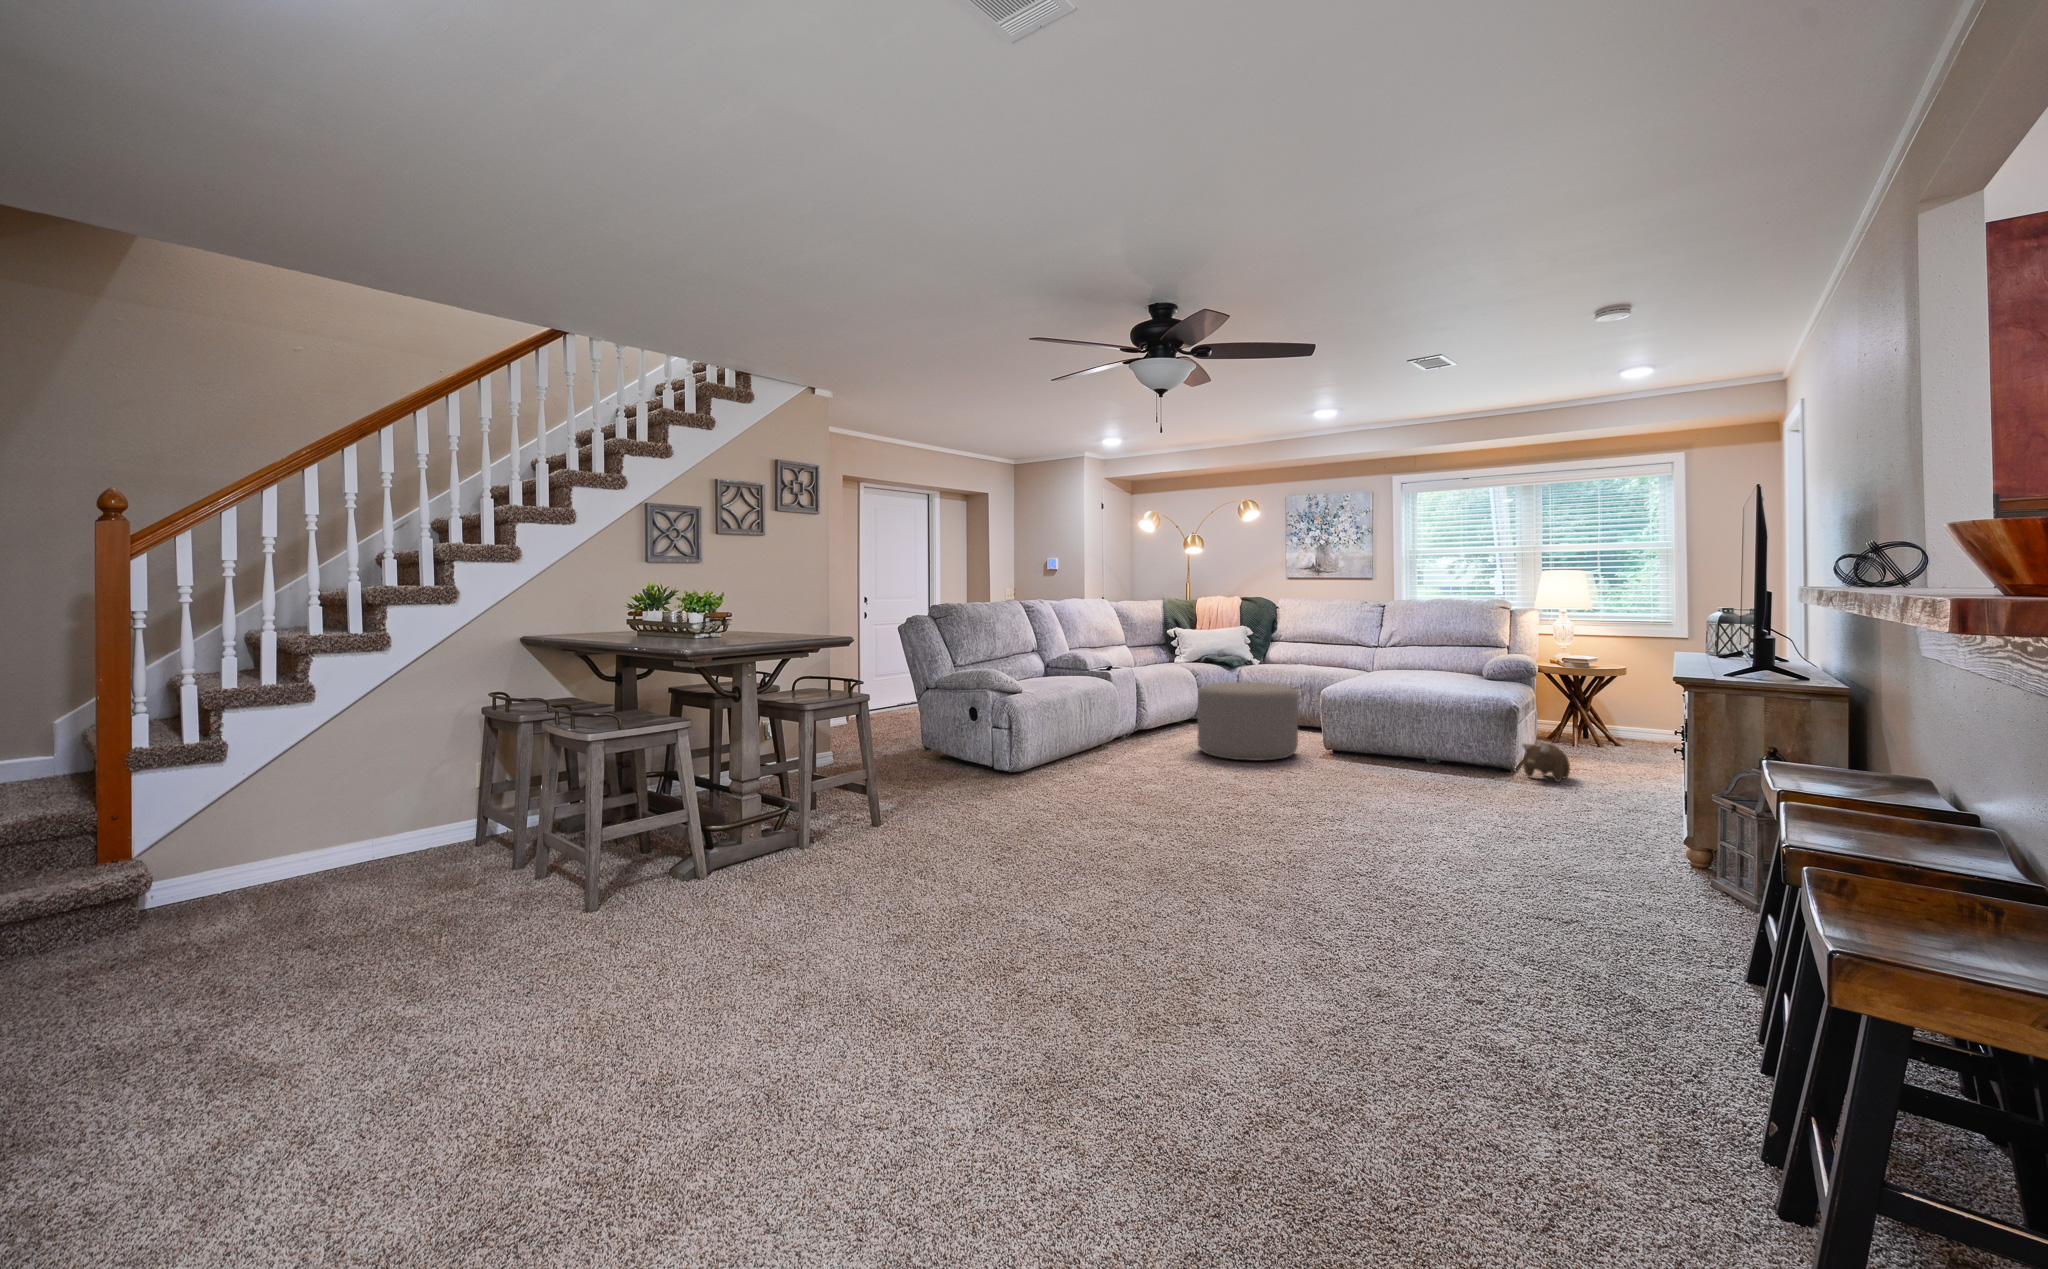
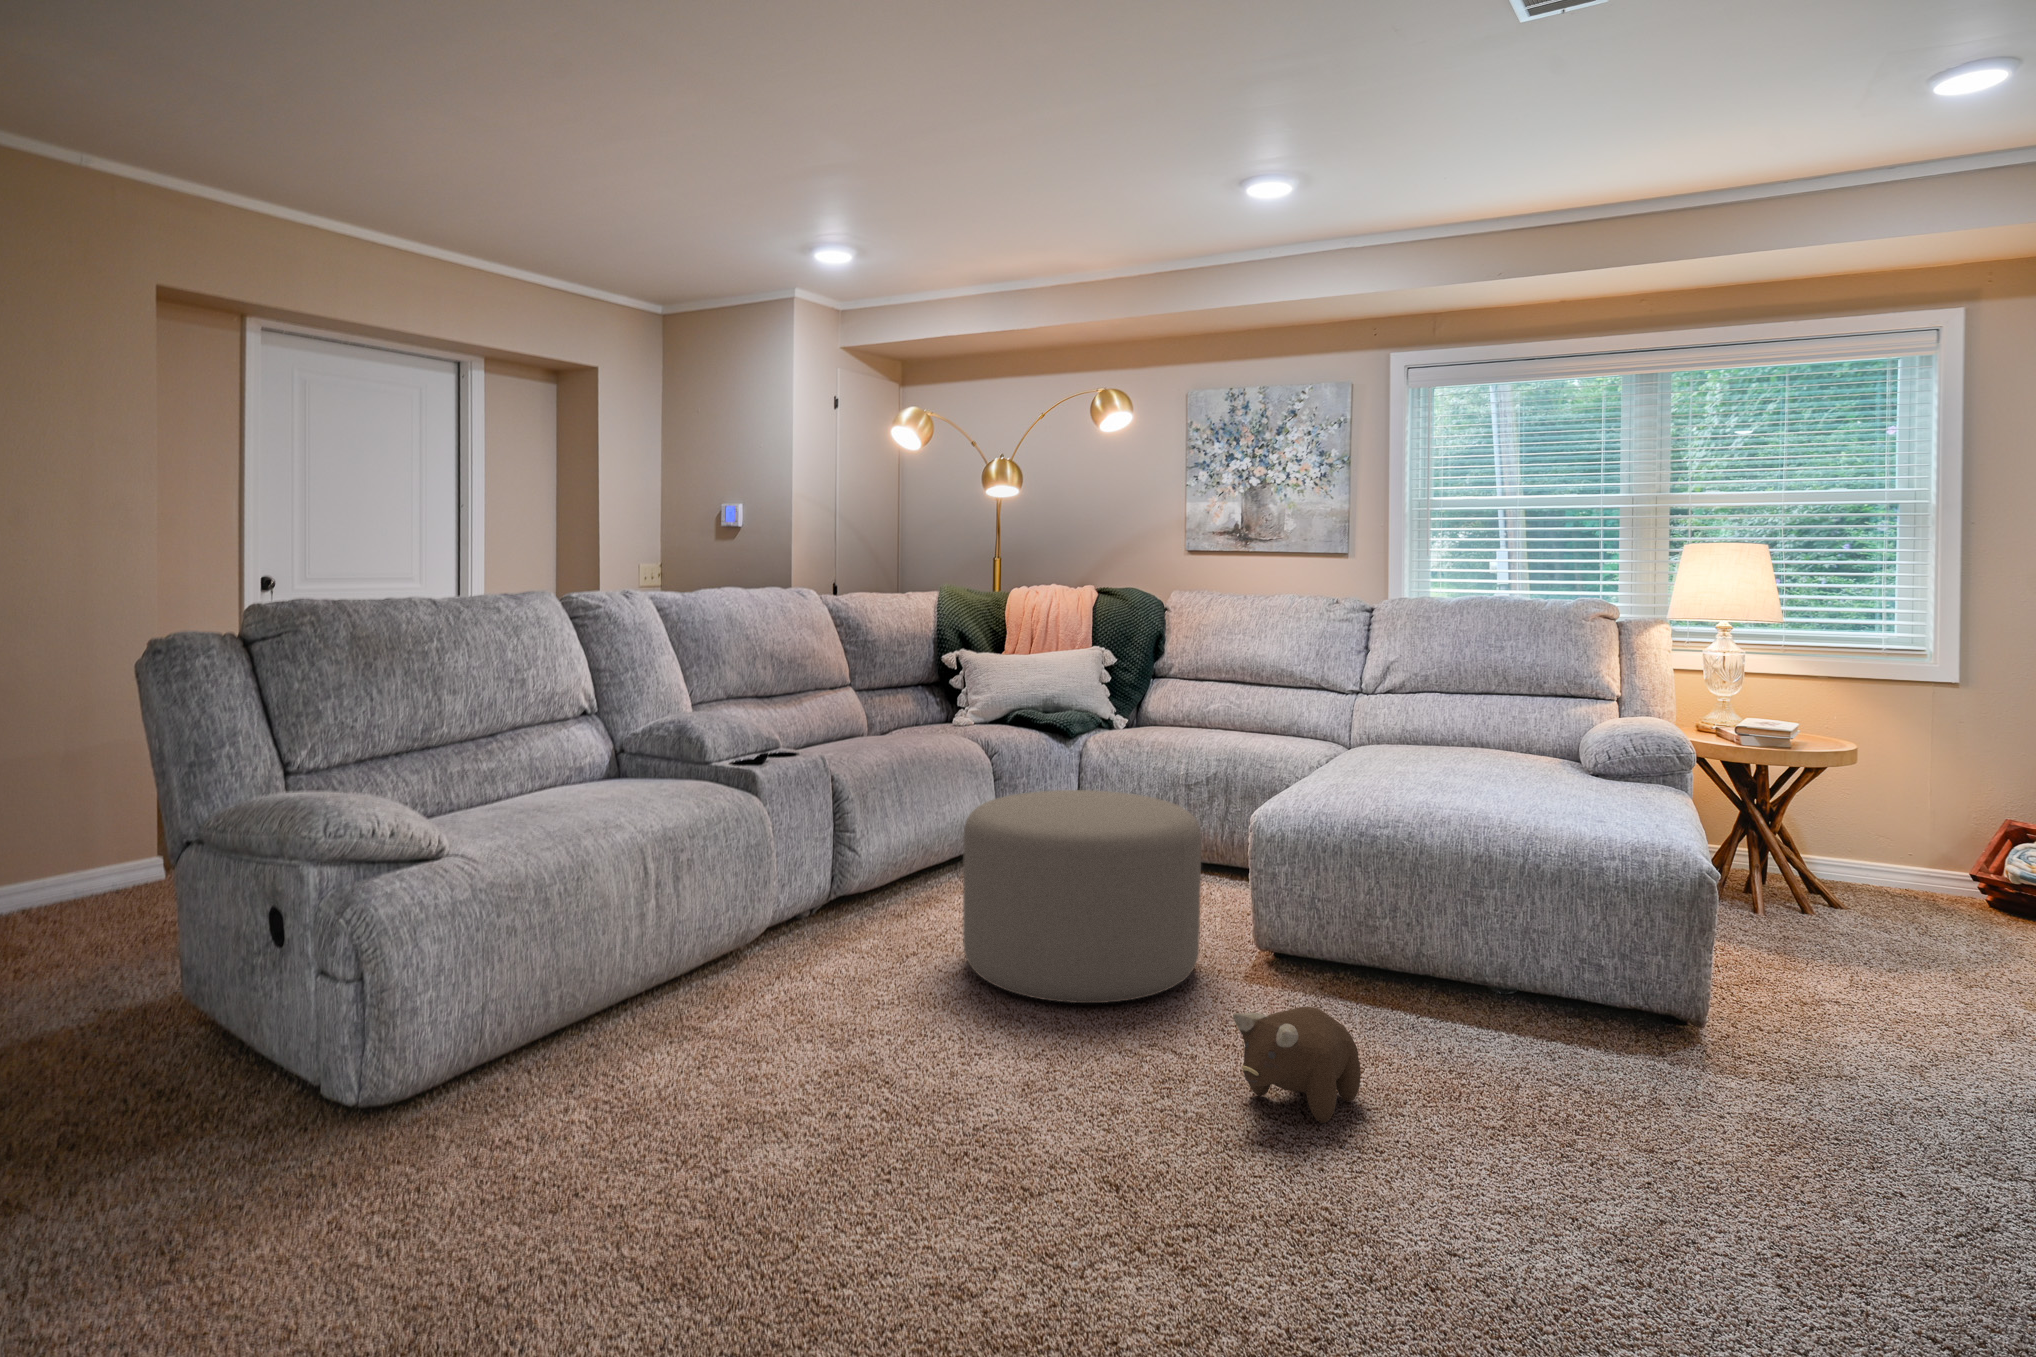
plush toy: present [1523,744,1570,782] -> present [1233,1007,1361,1123]

